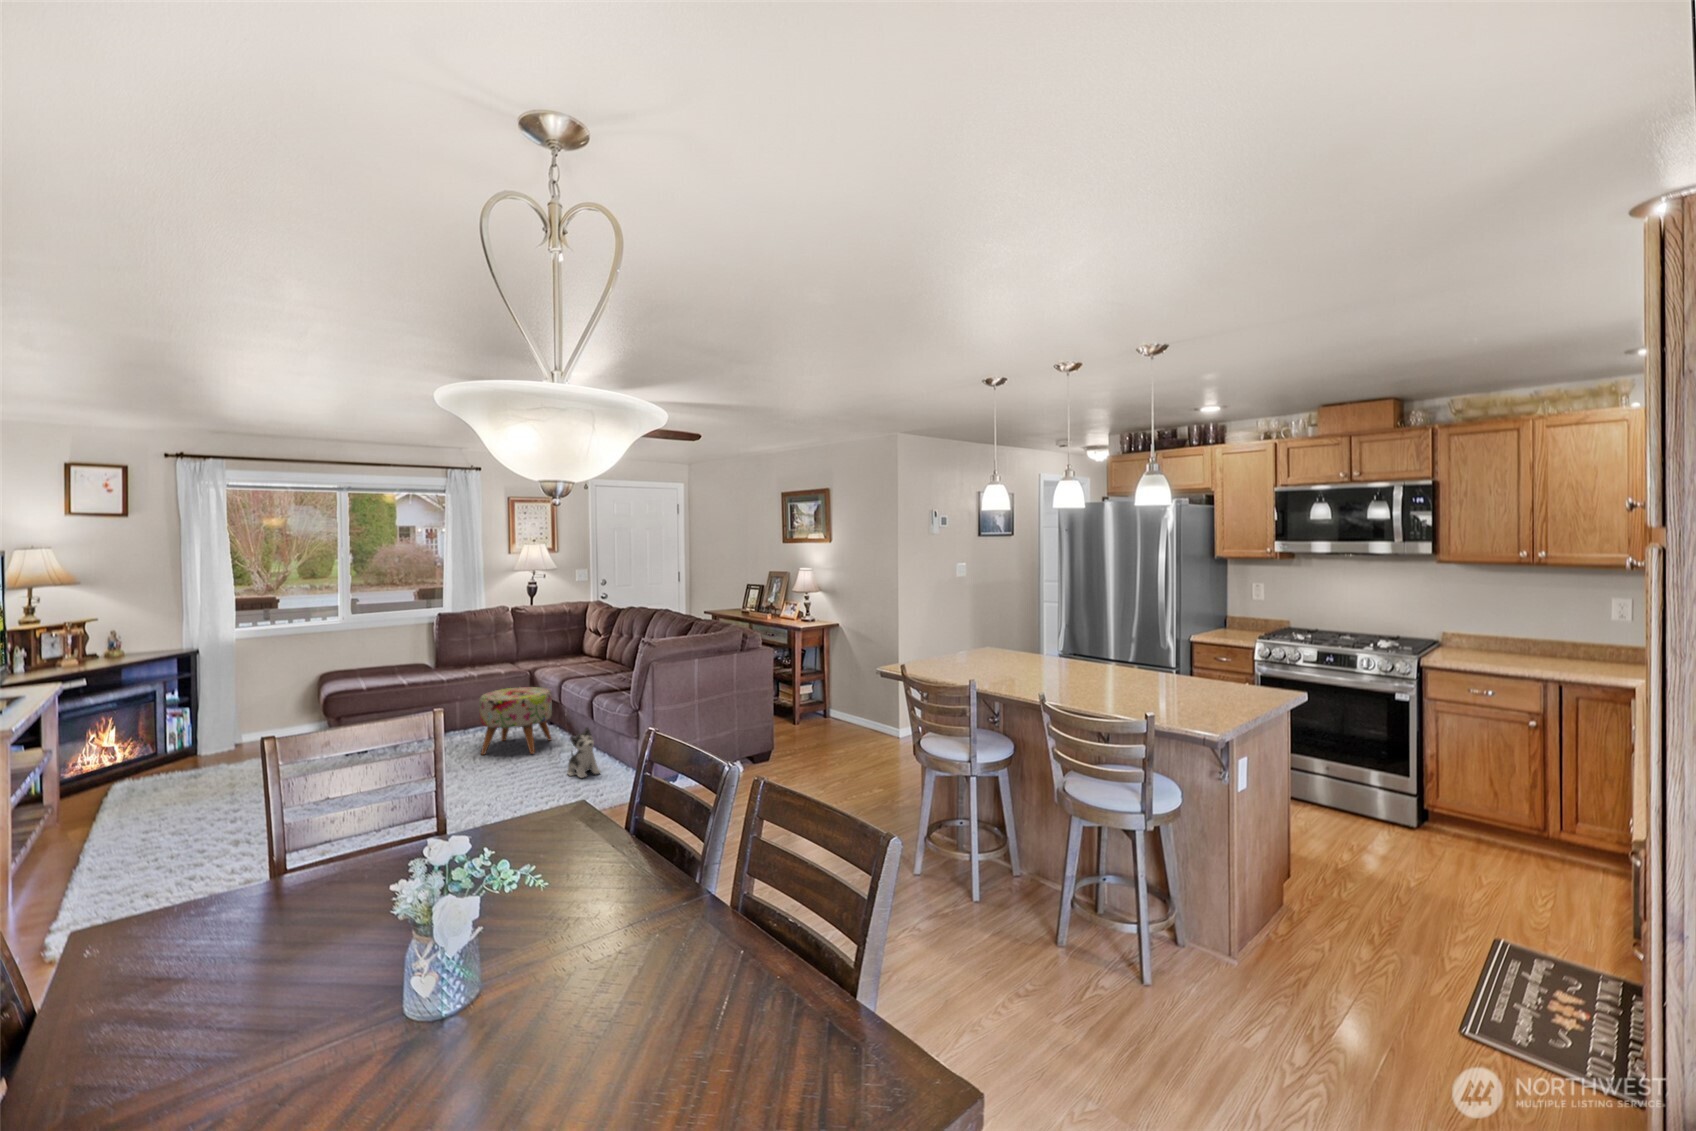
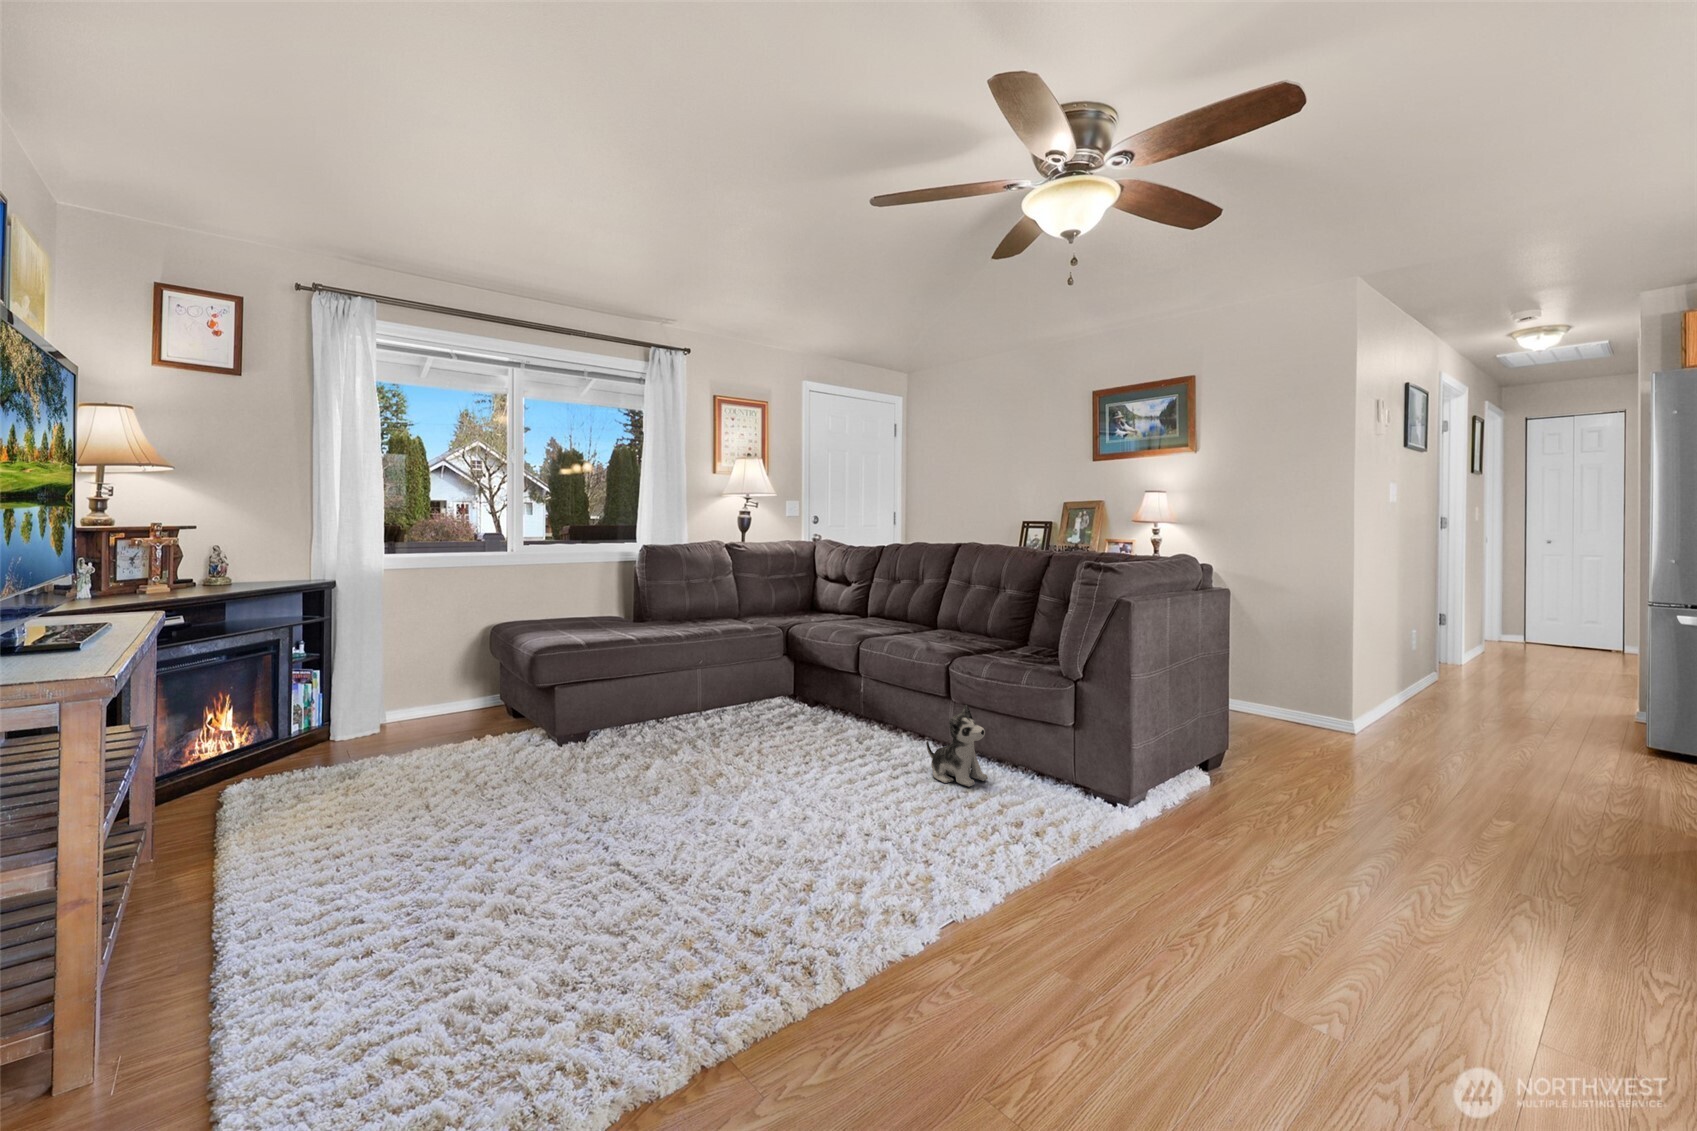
ottoman: present [479,687,552,755] -> none [755,649,855,748]

